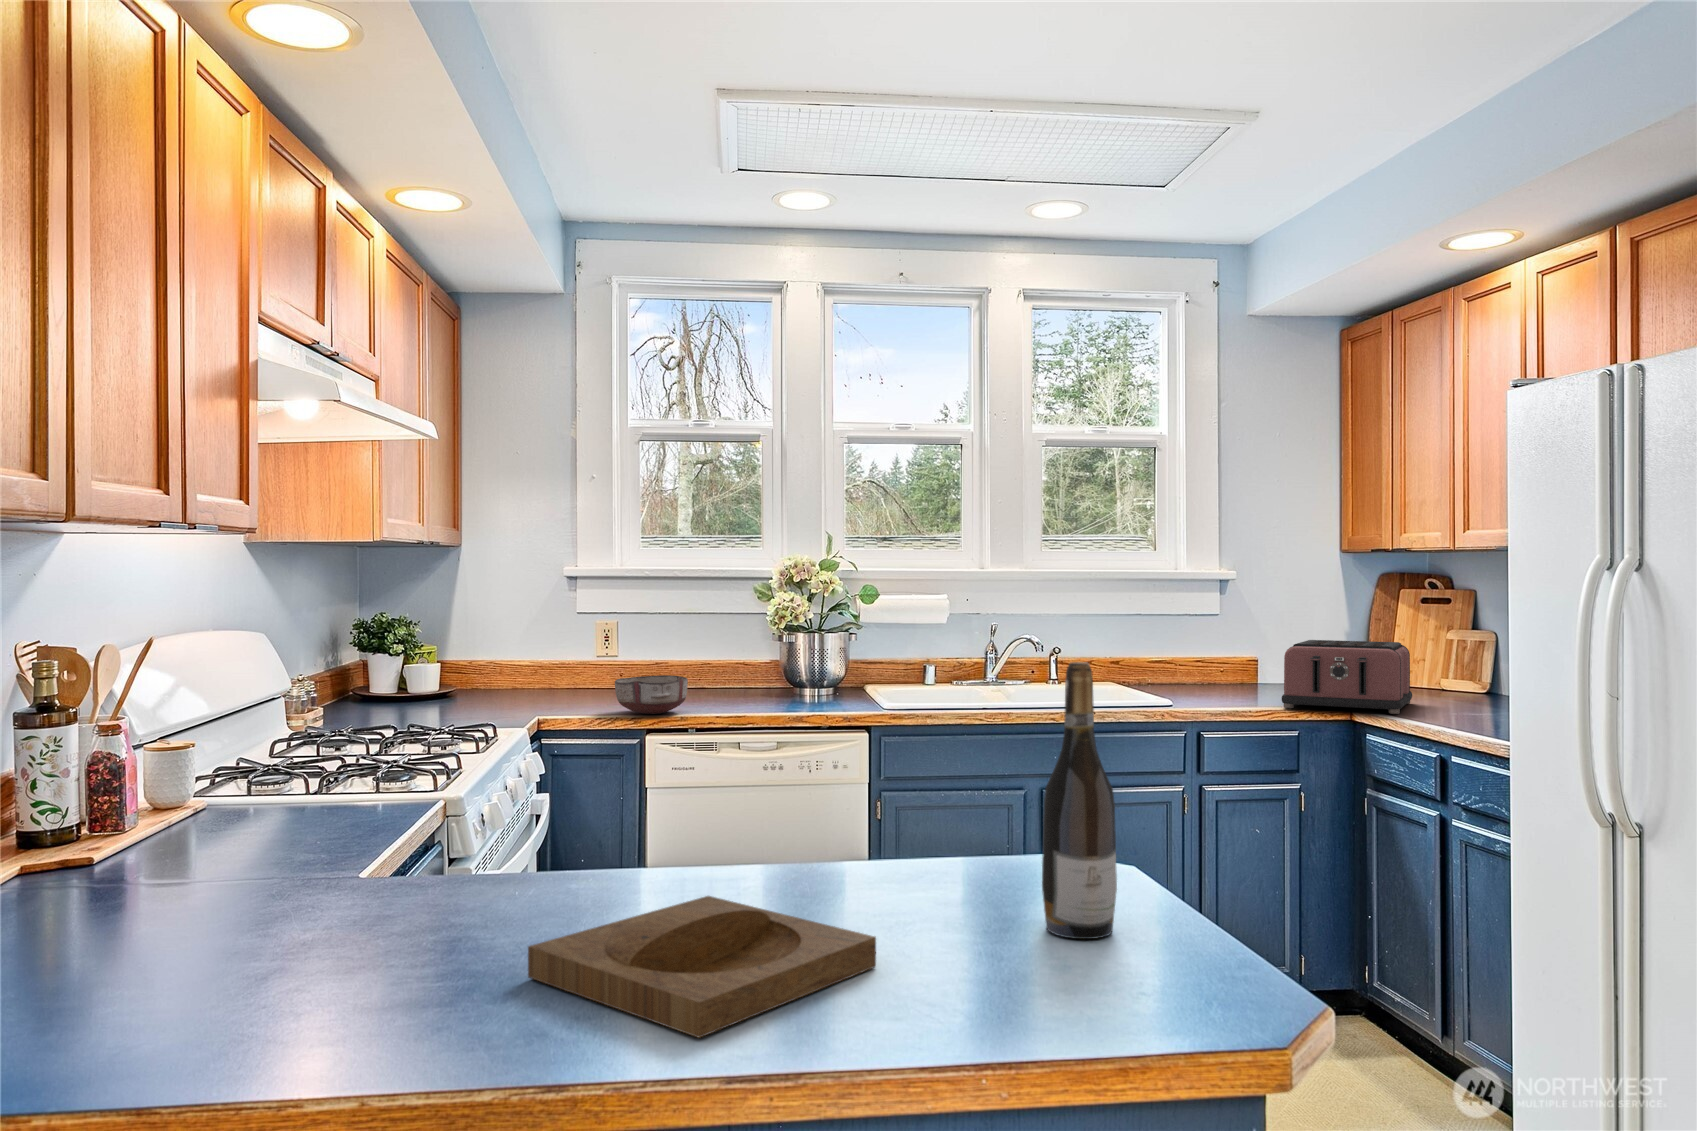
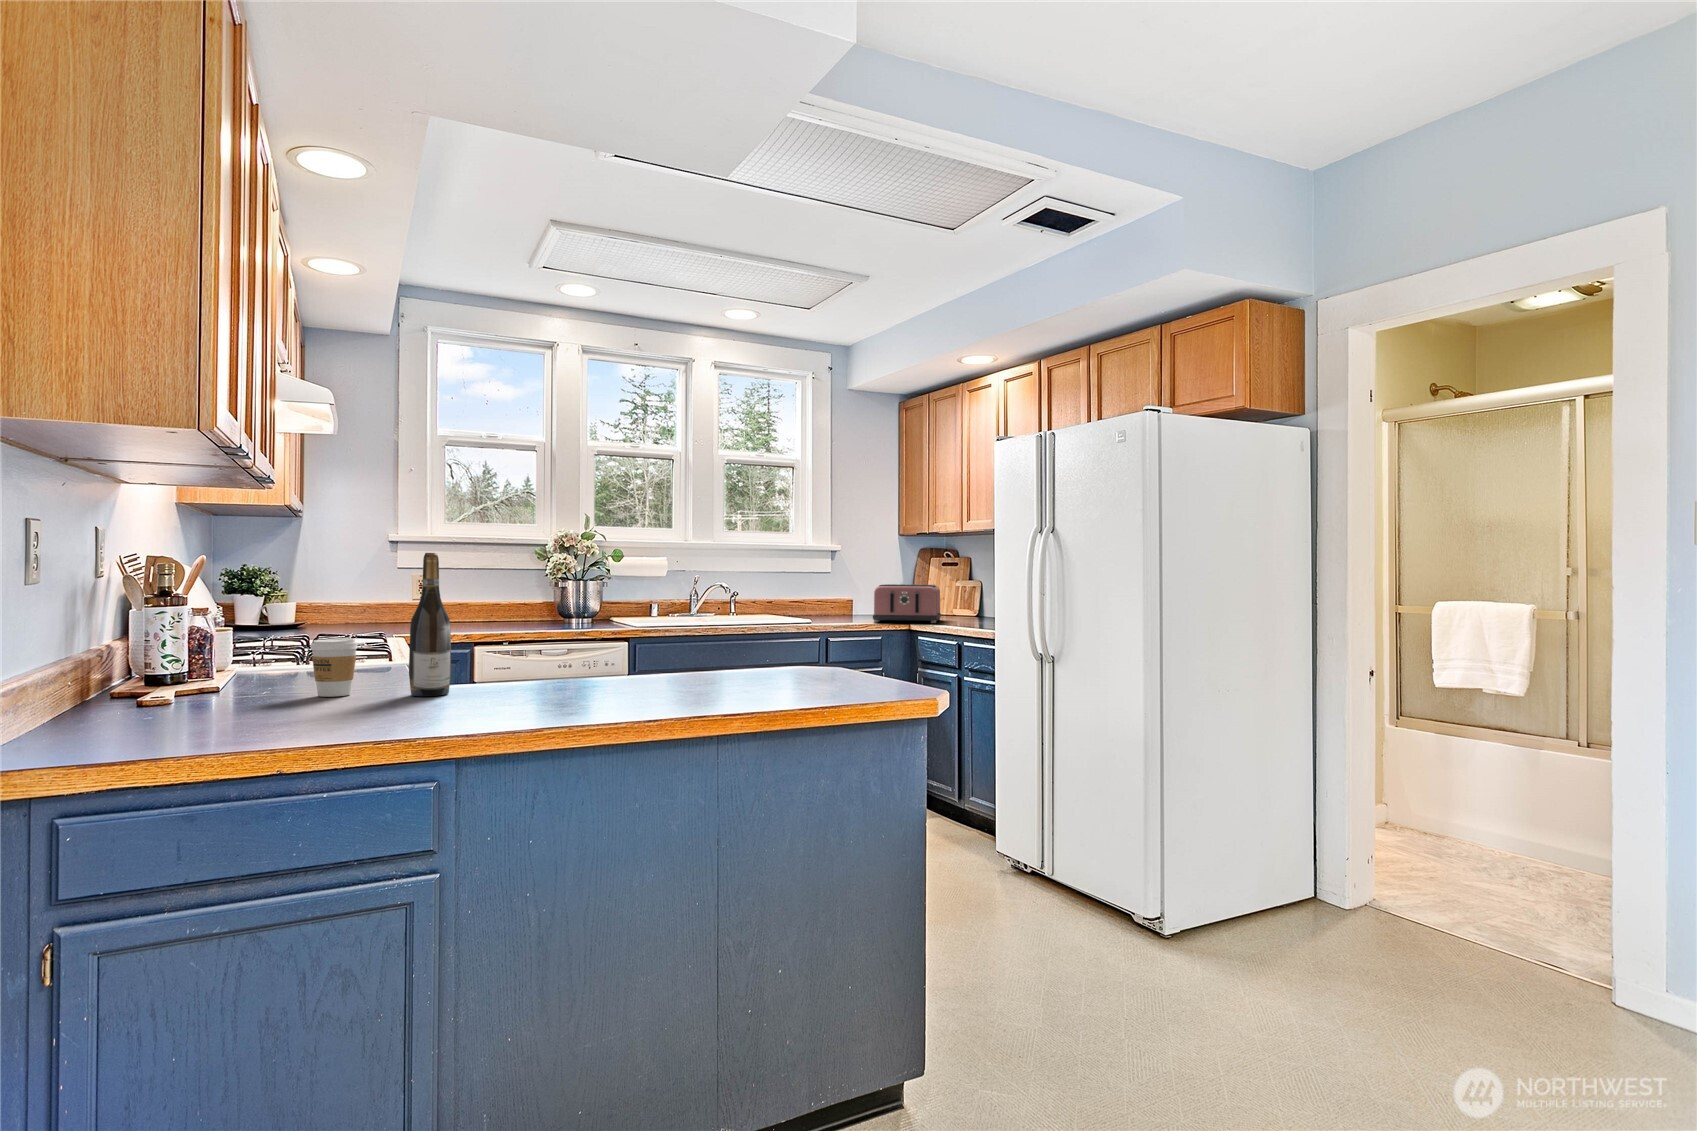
wine bottle: present [1042,662,1117,939] -> present [409,553,451,696]
ceramic bowl: present [615,675,688,714] -> none [454,607,506,631]
coffee cup: none [99,810,185,923] -> present [311,637,357,697]
tray: present [528,896,876,1038] -> none [595,667,753,703]

